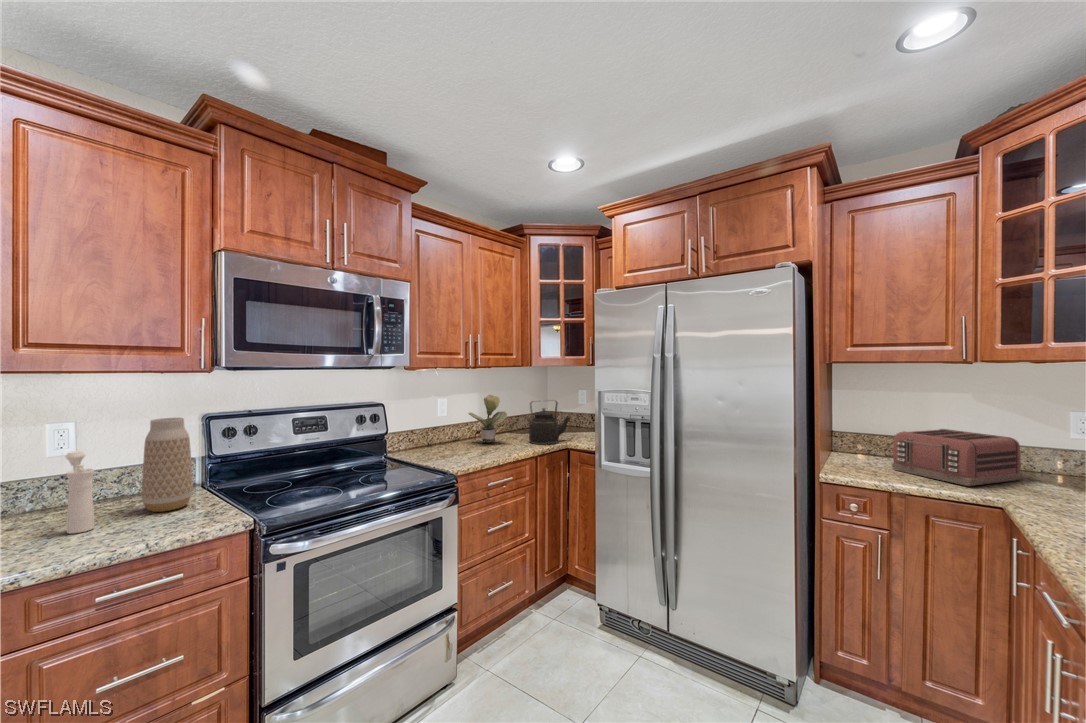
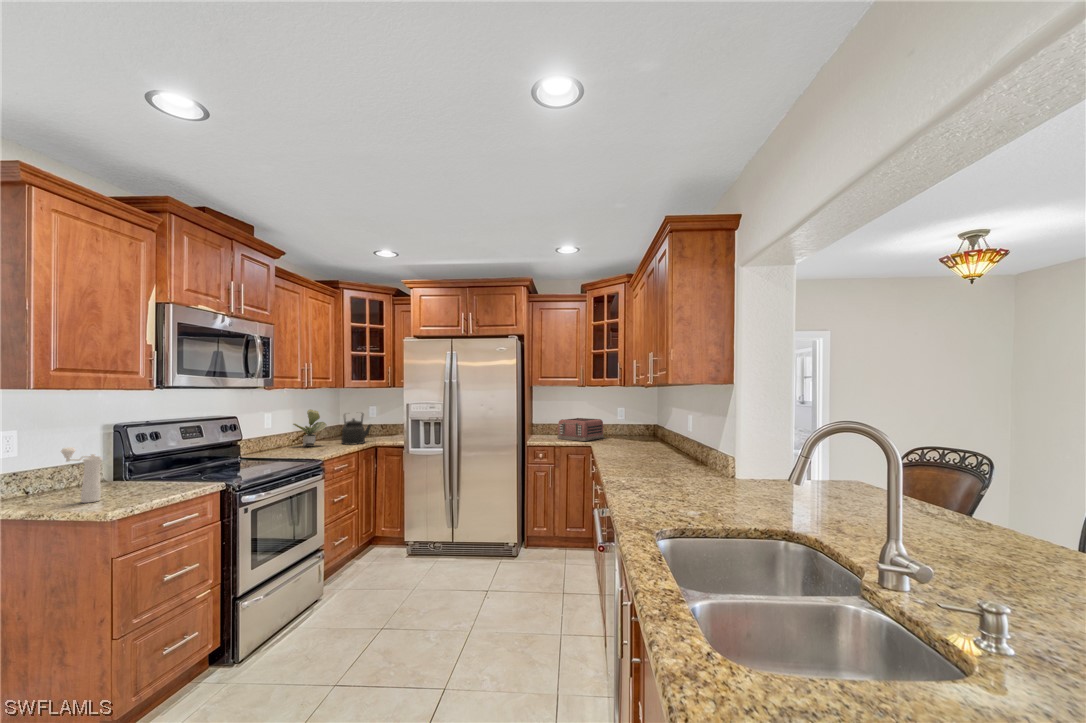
vase: present [142,418,193,512] -> none [108,423,147,491]

